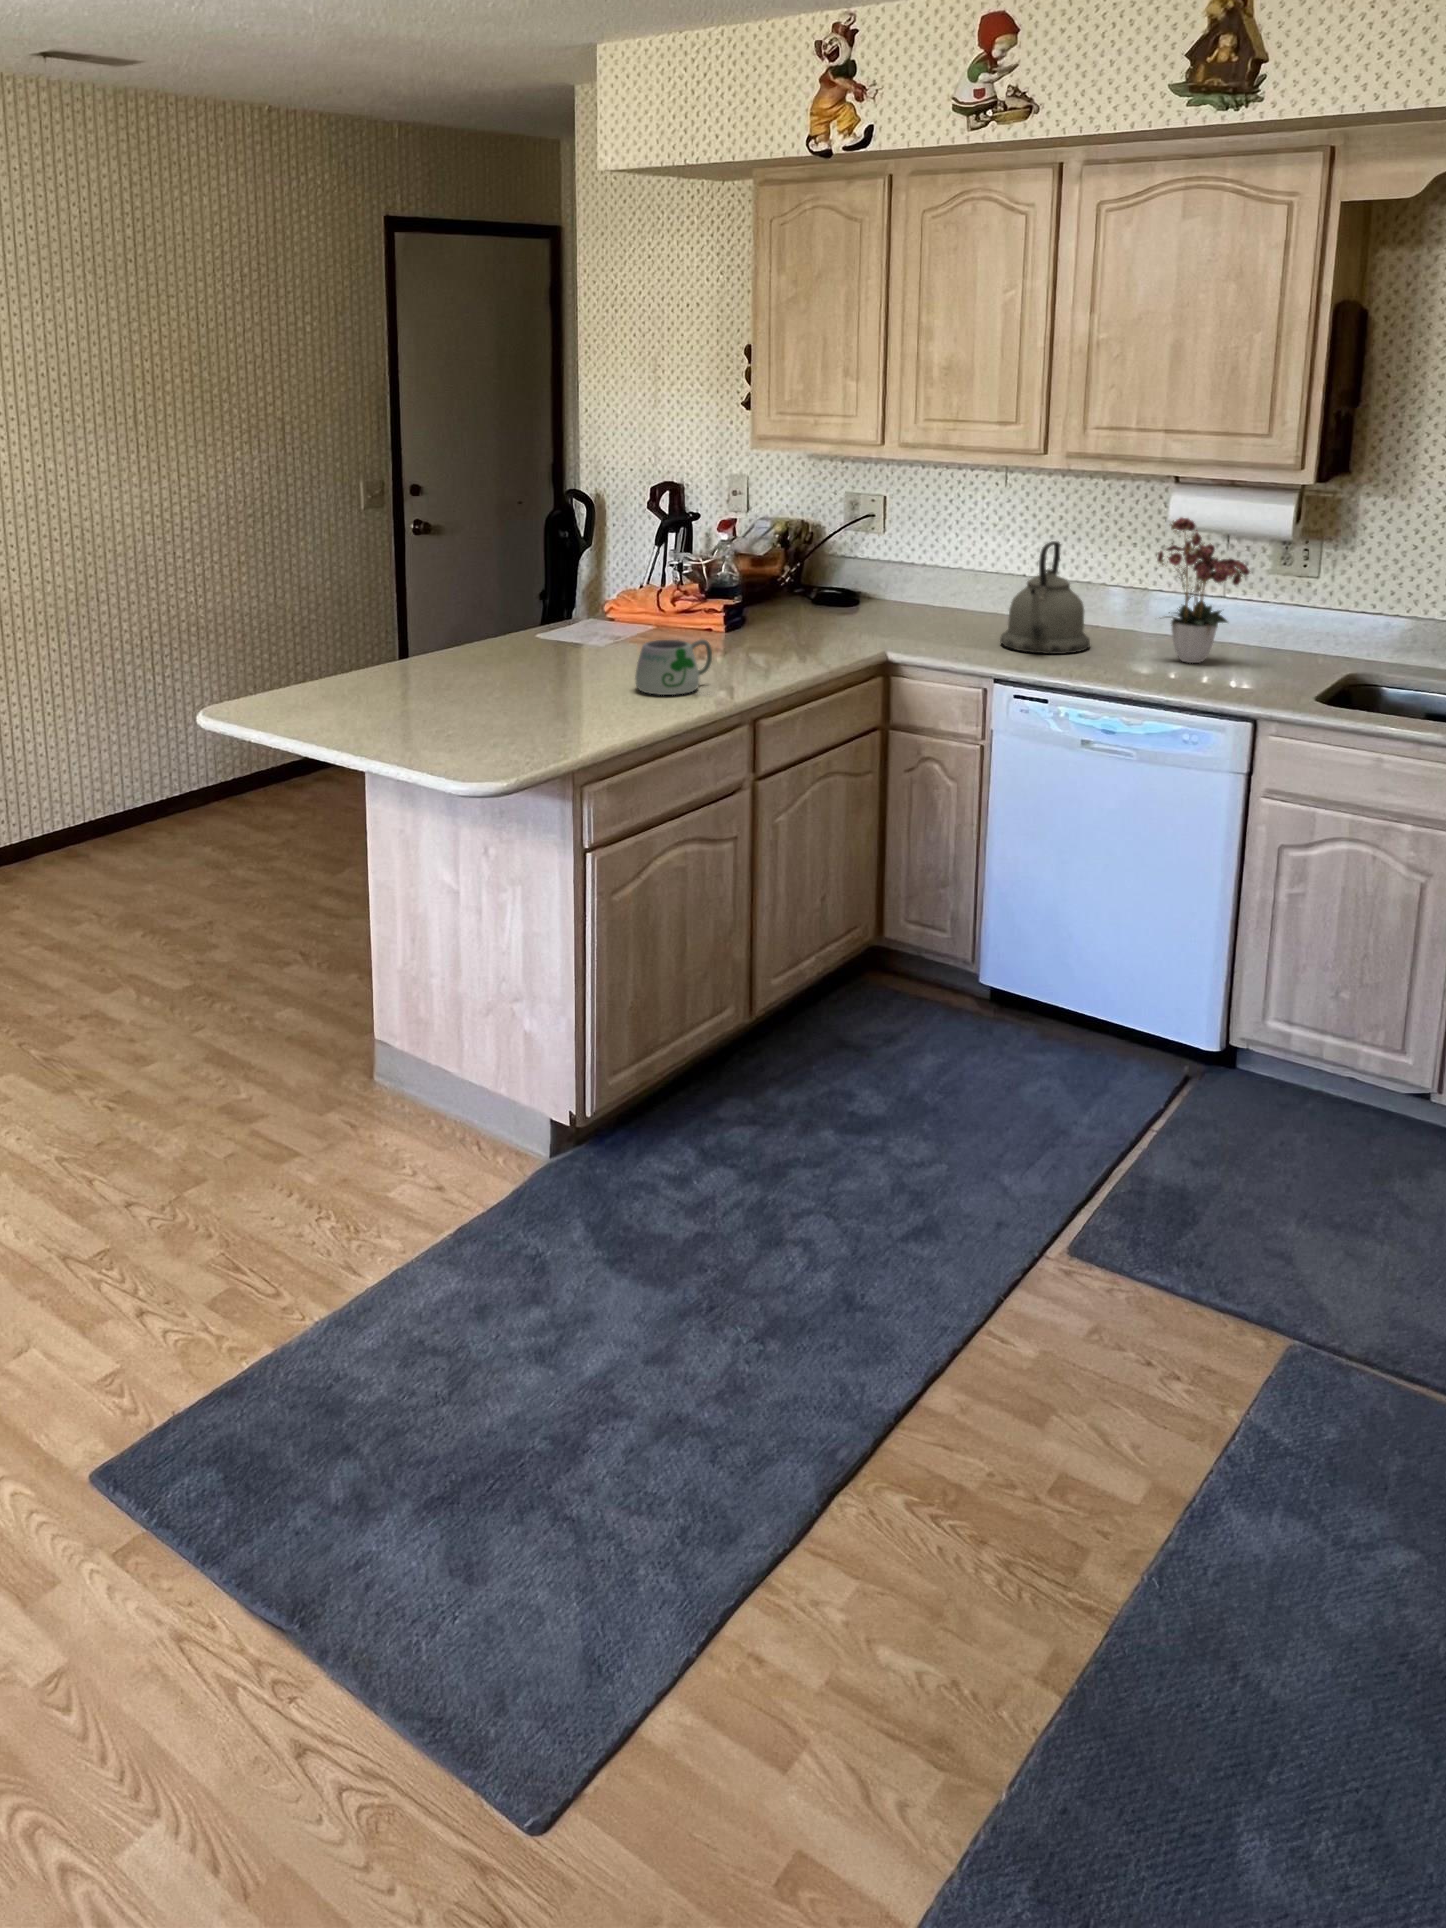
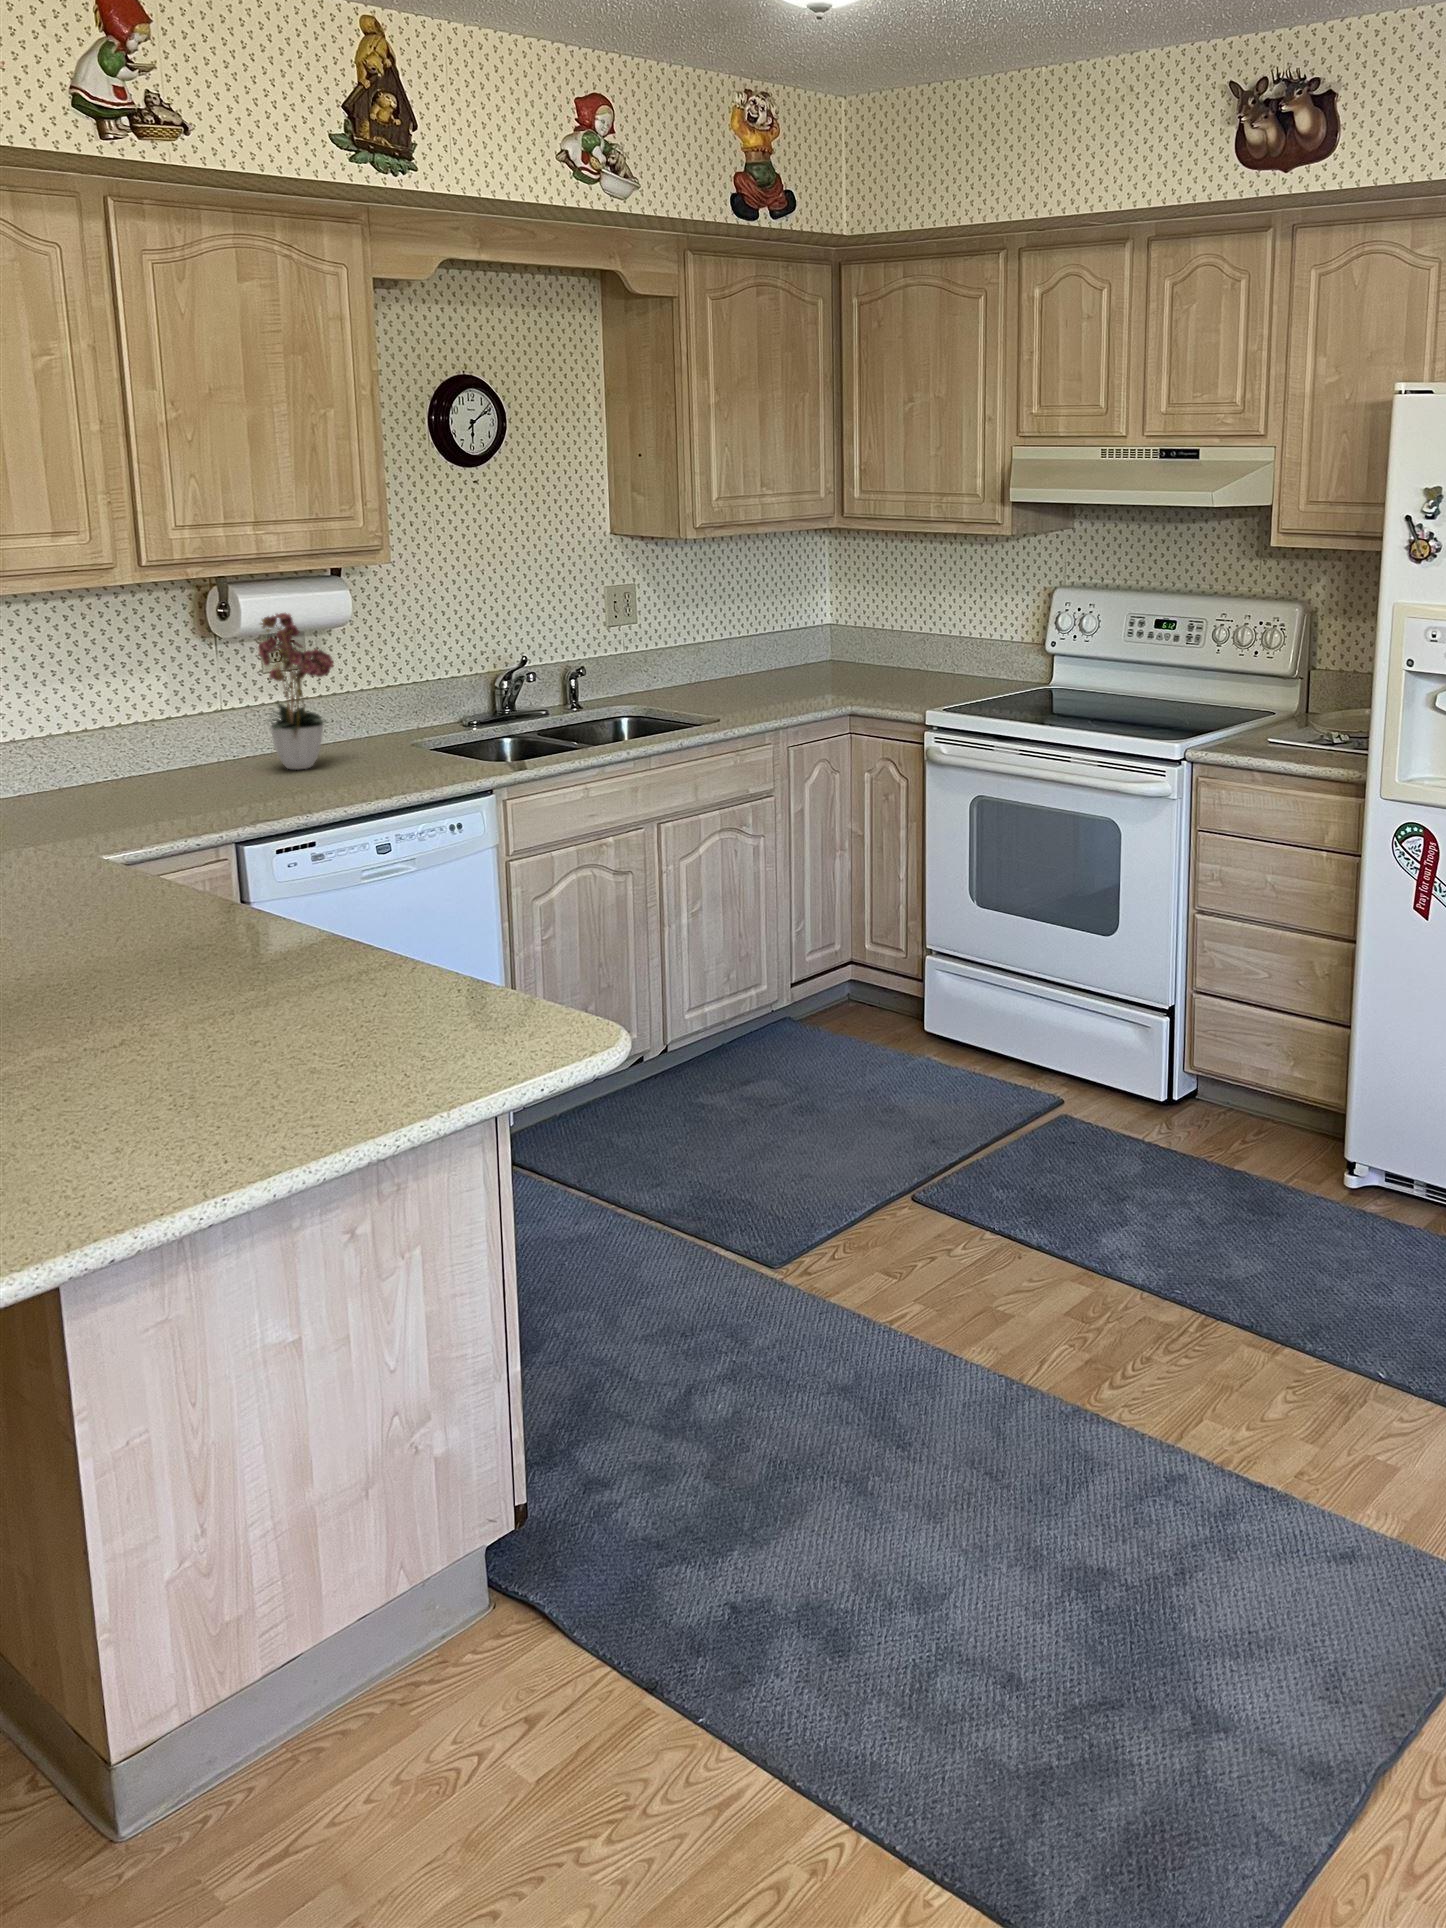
kettle: present [1000,541,1090,654] -> none [81,668,209,808]
mug: present [635,640,712,695] -> none [103,859,229,955]

